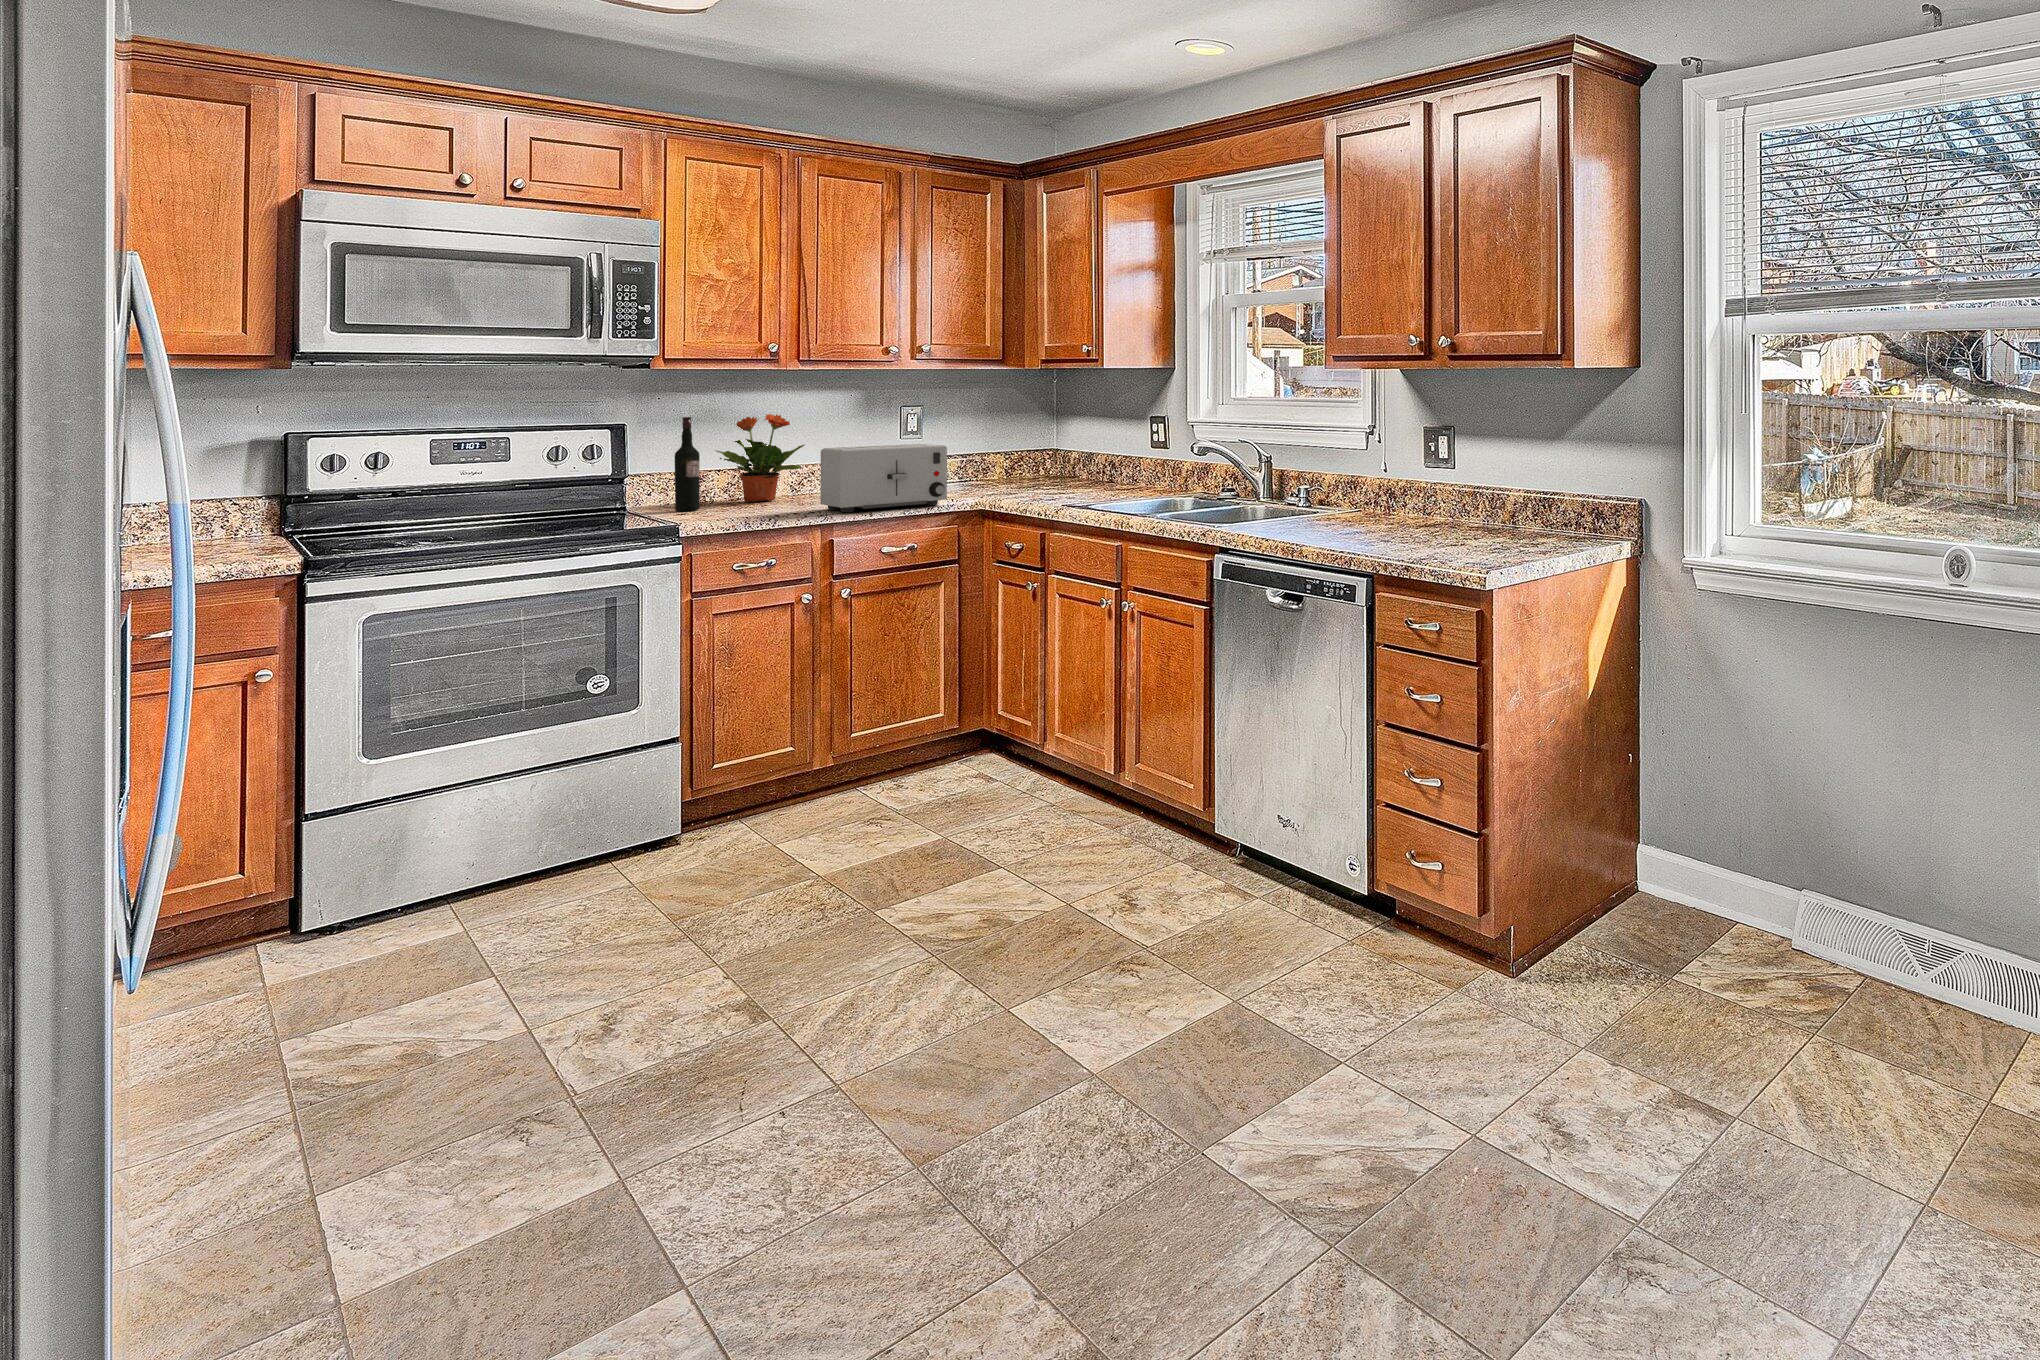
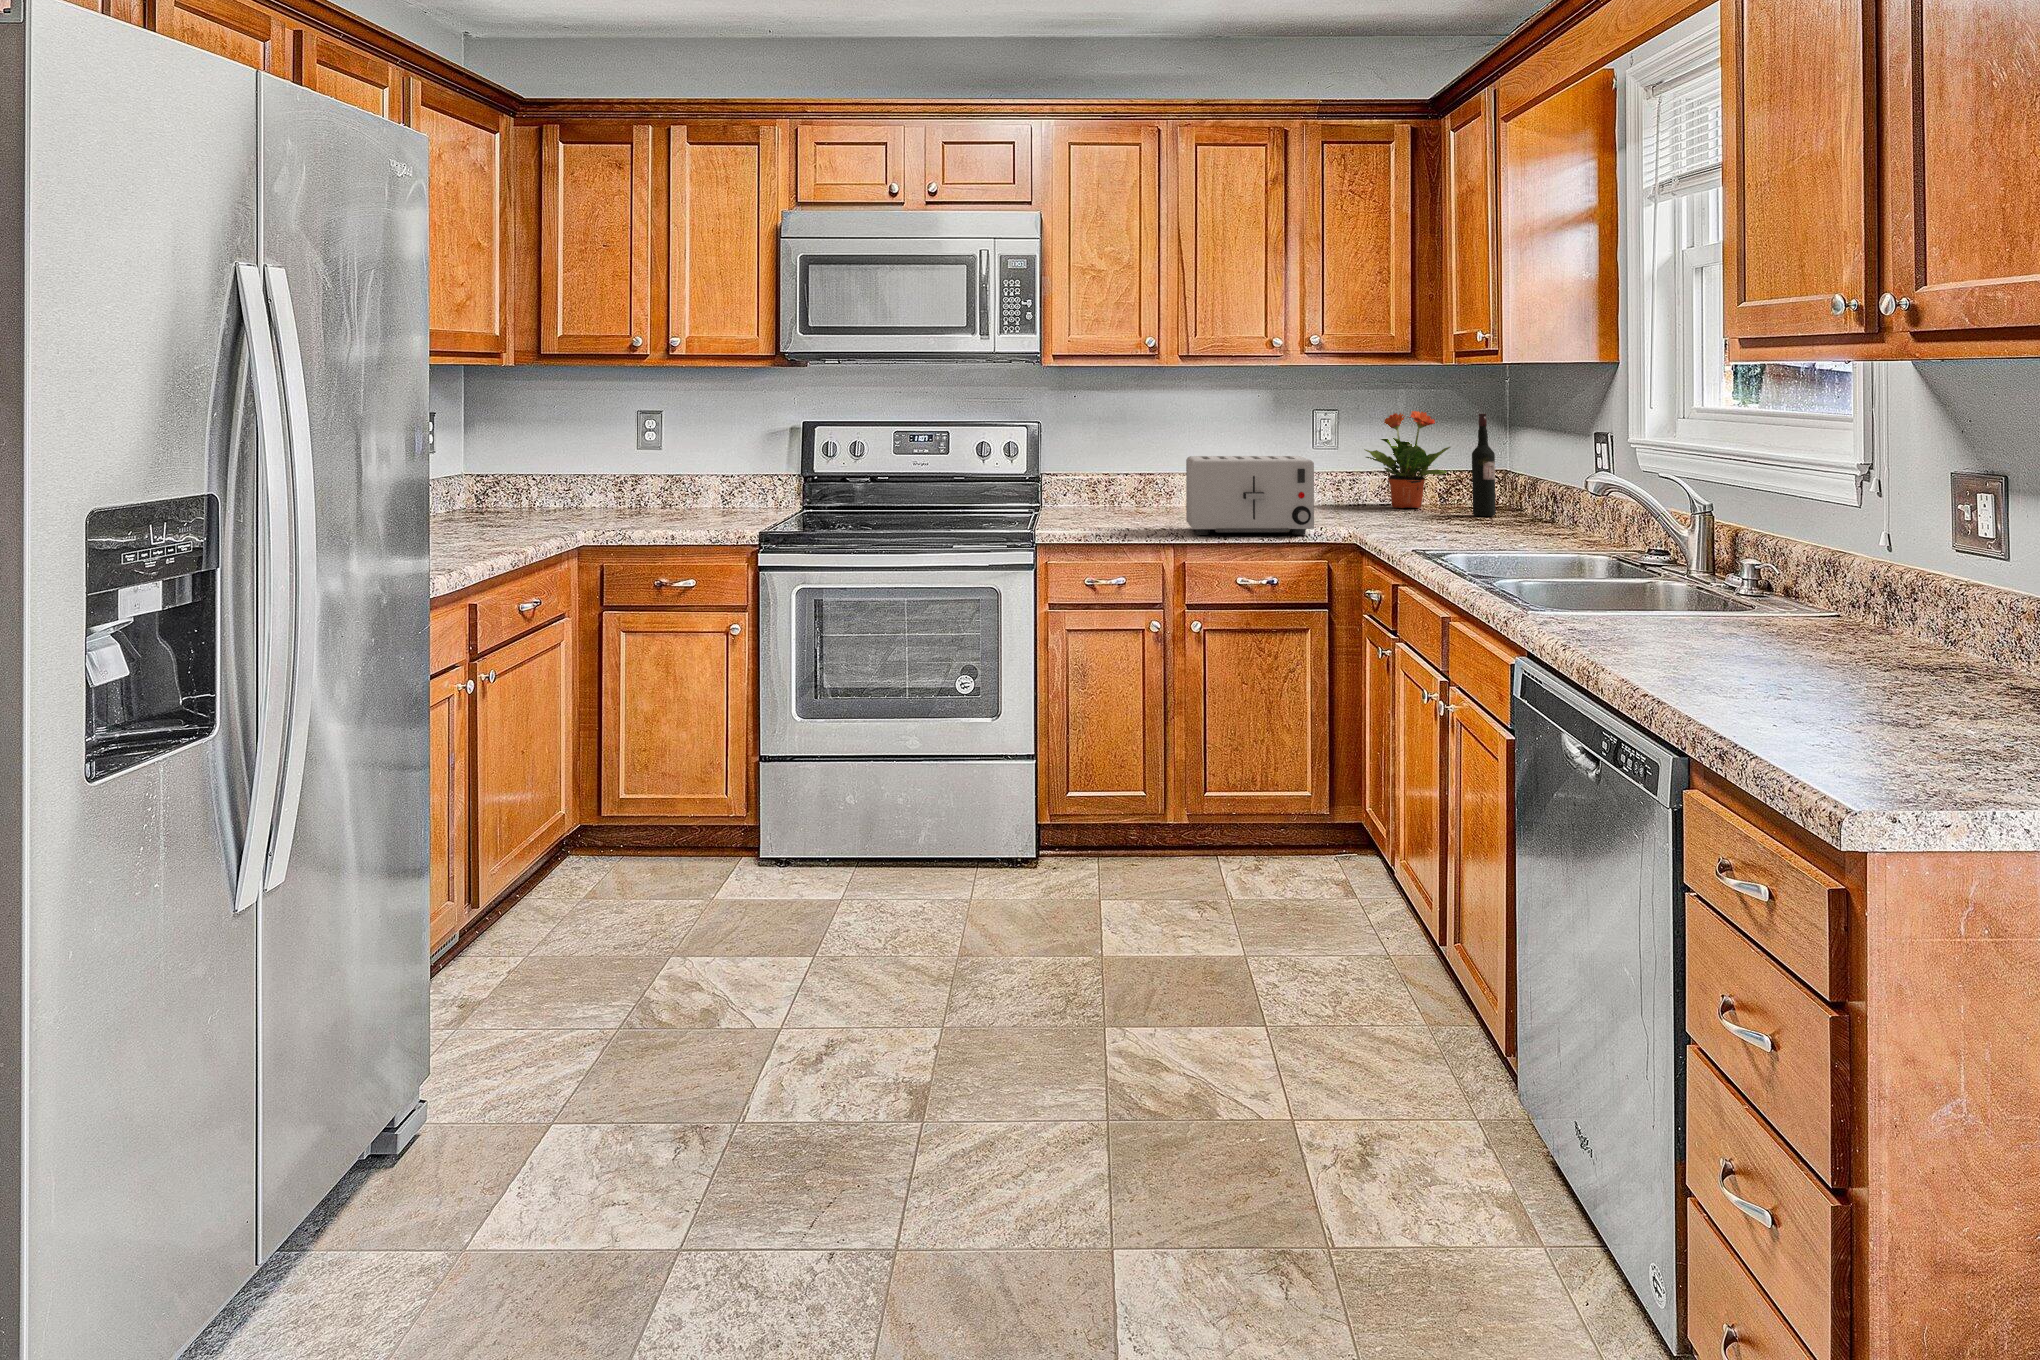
potted plant: present [715,414,804,502] -> present [1364,411,1450,508]
wine bottle: present [675,417,700,511] -> present [1472,414,1496,516]

